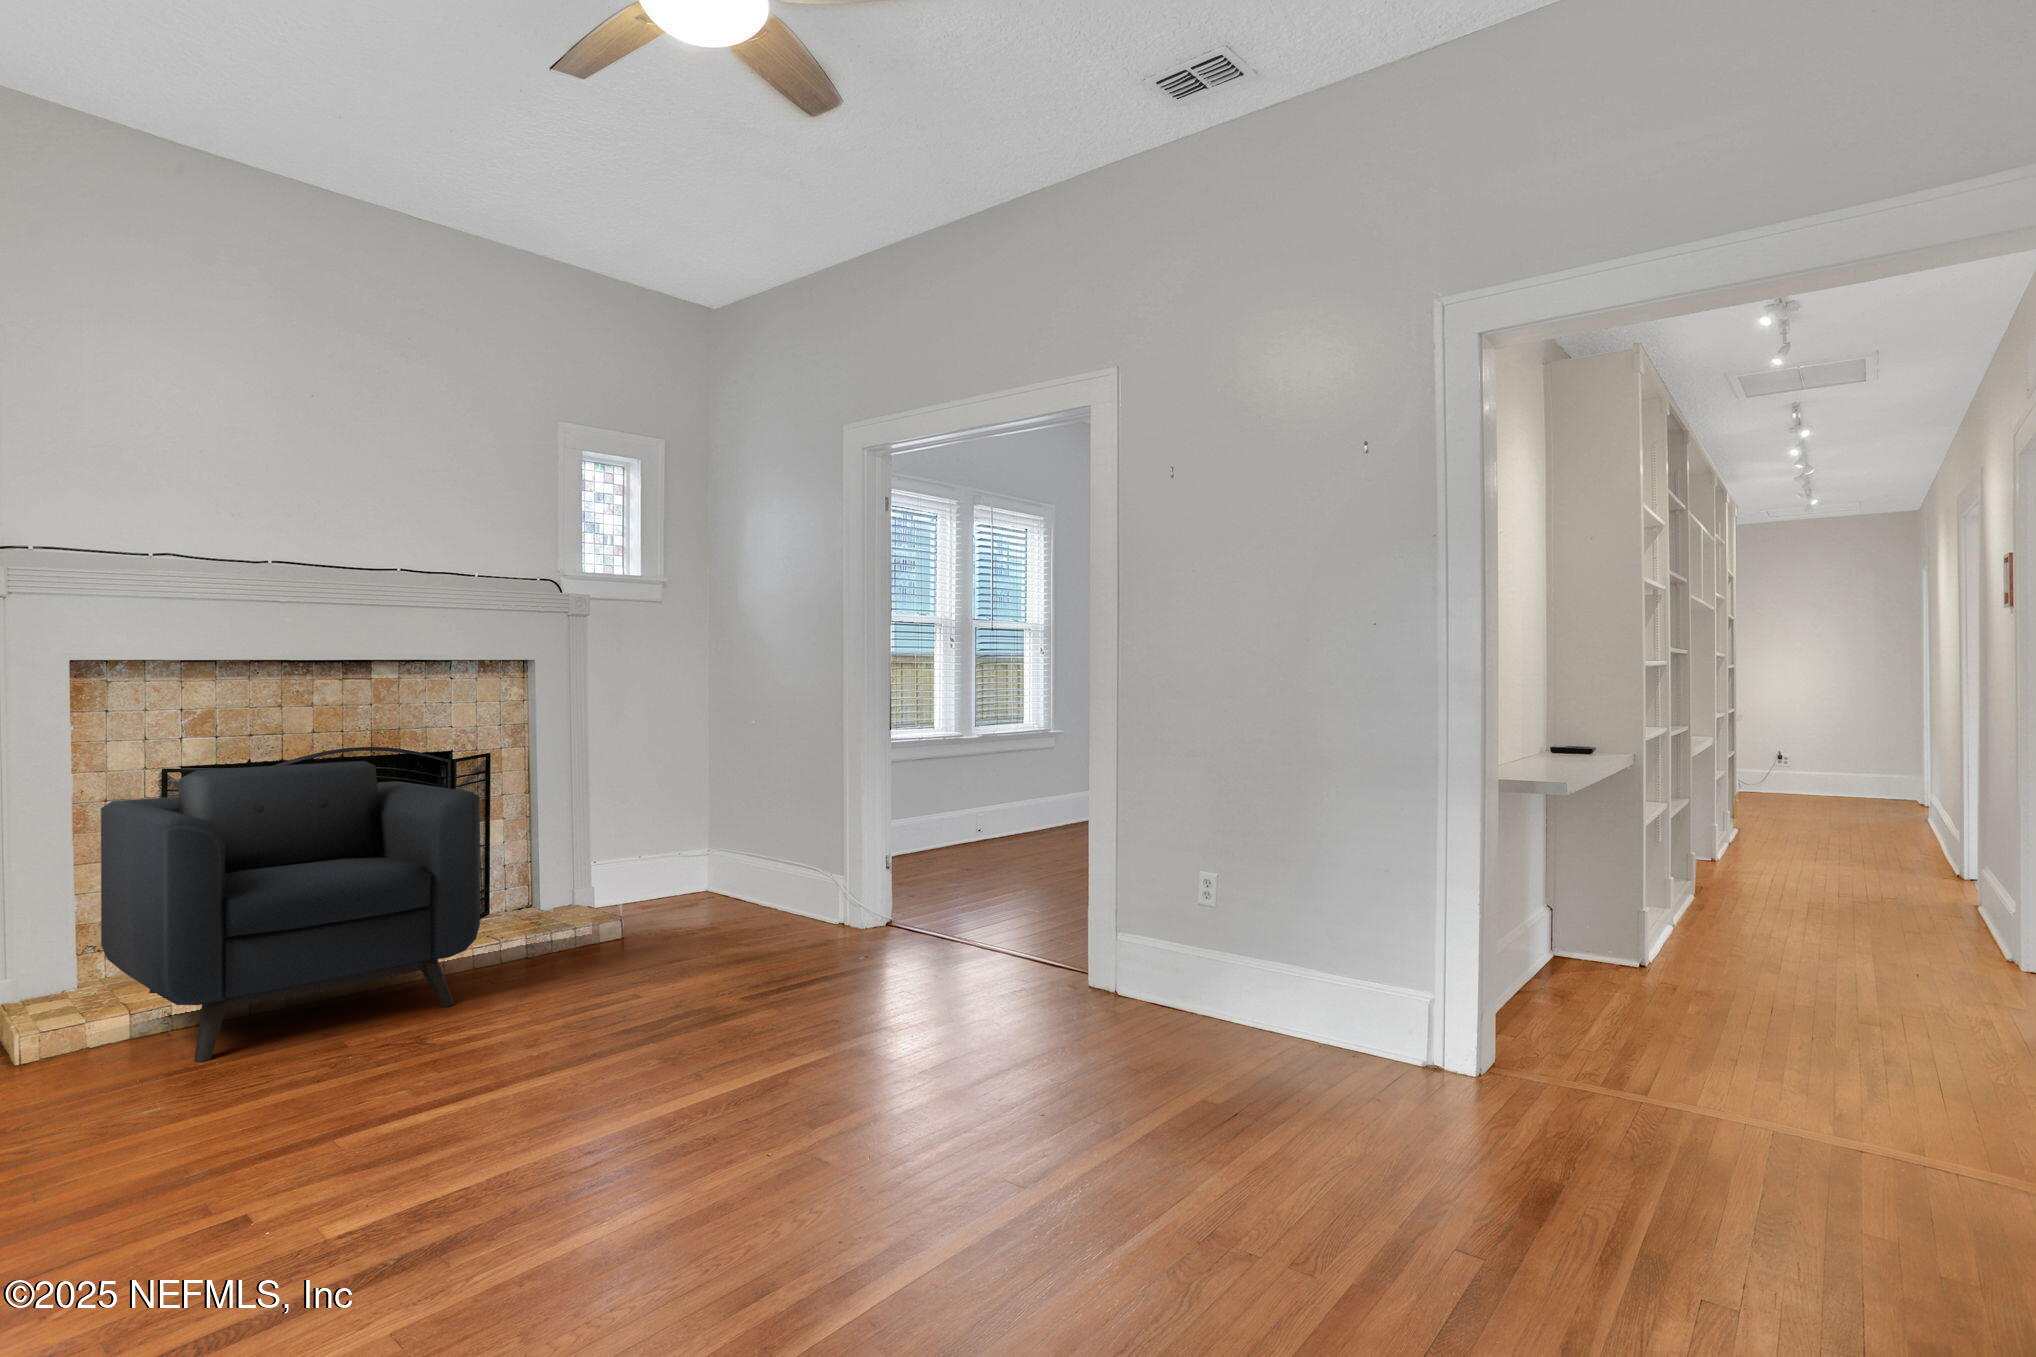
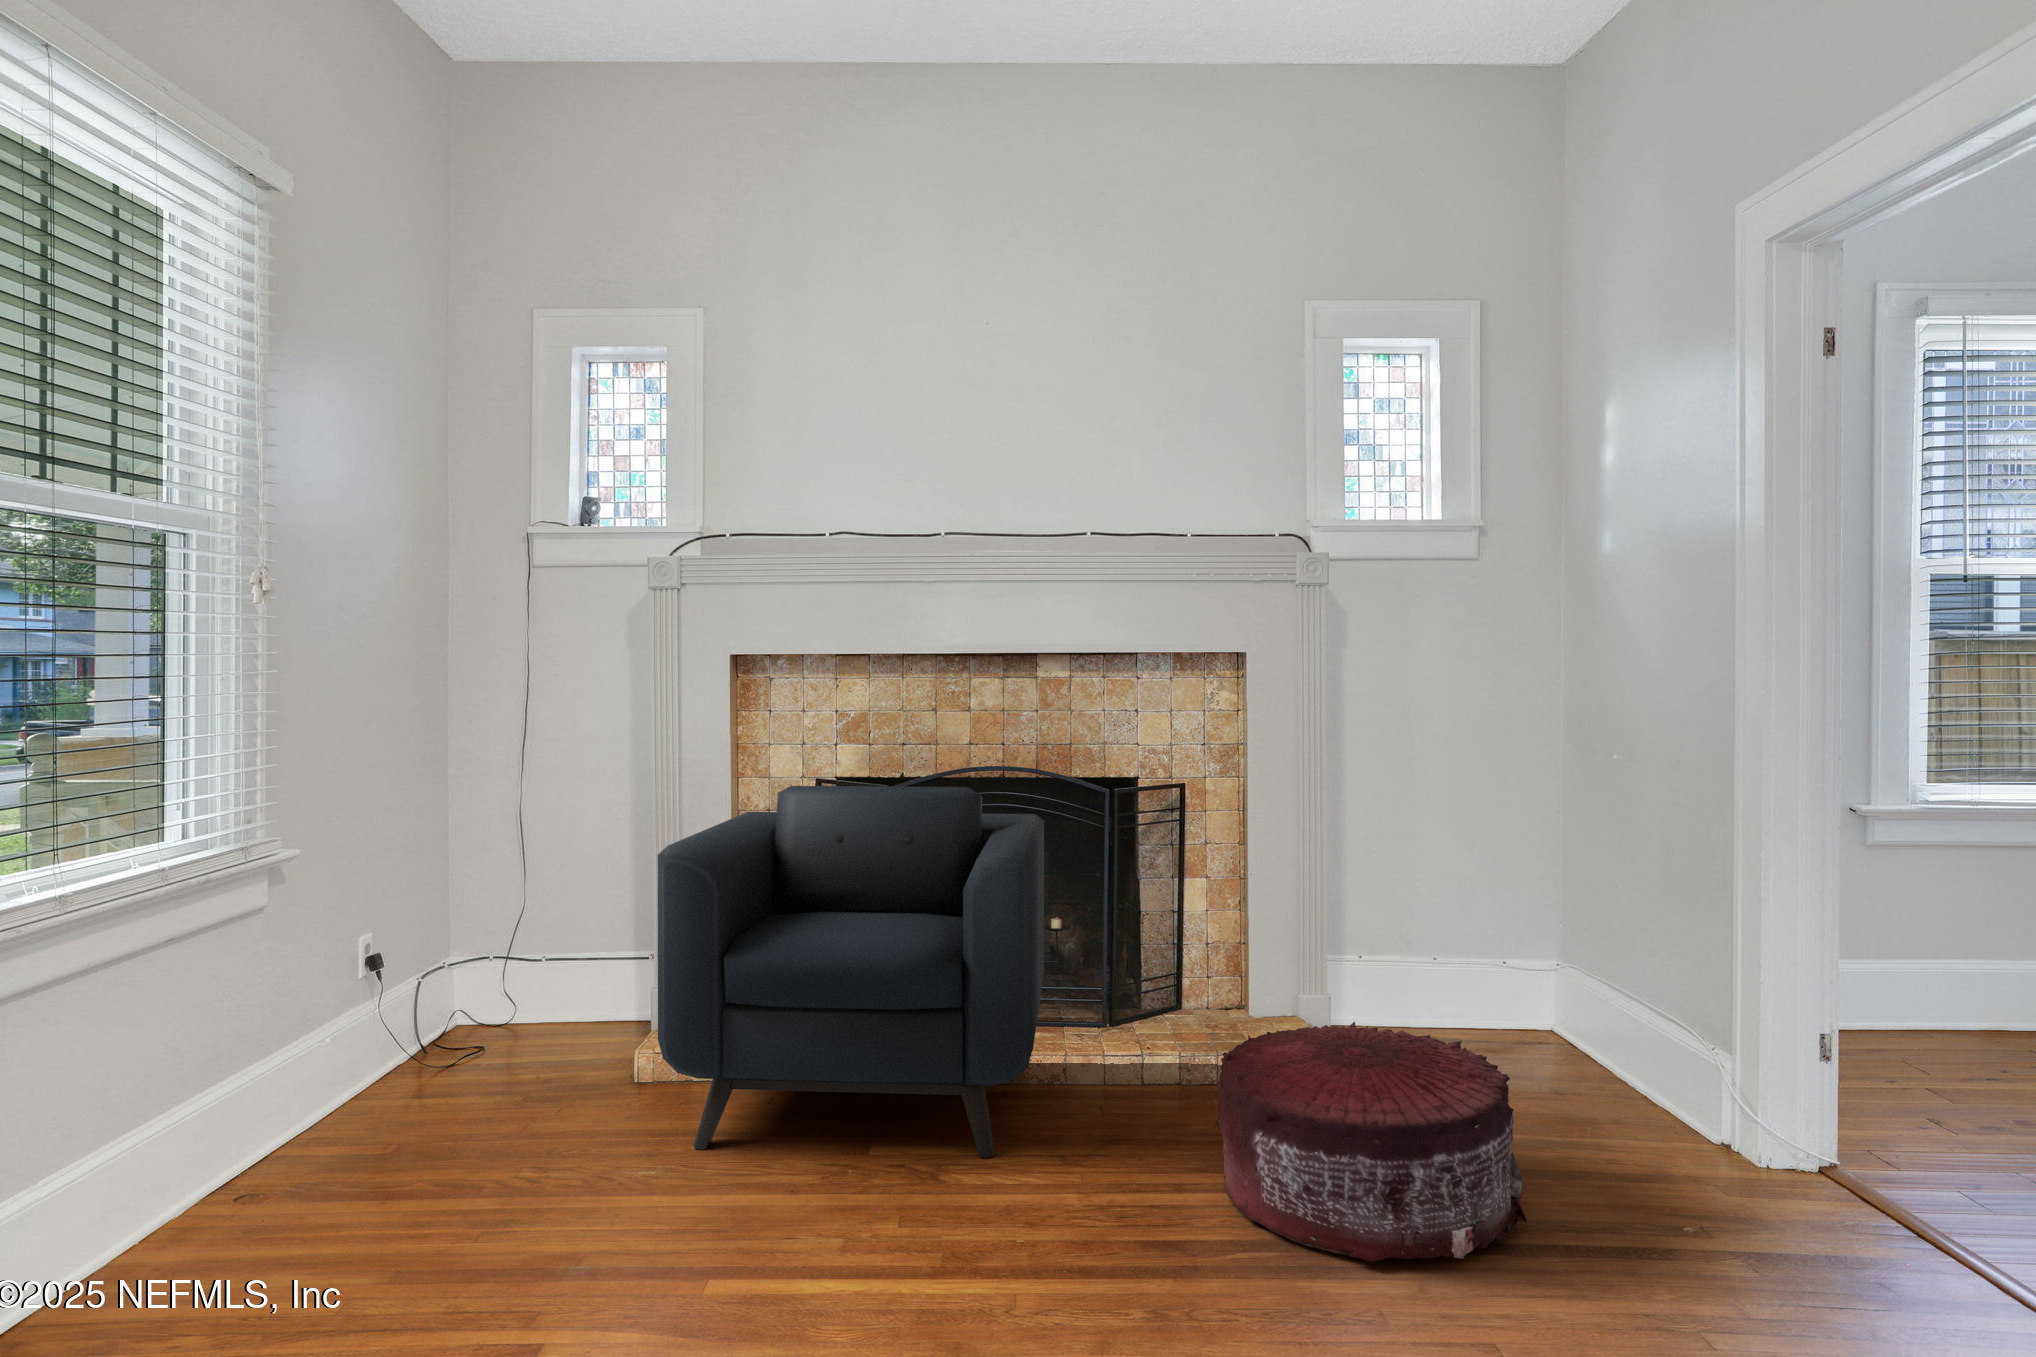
pouf: none [602,873,773,982] -> present [1217,1022,1526,1262]

